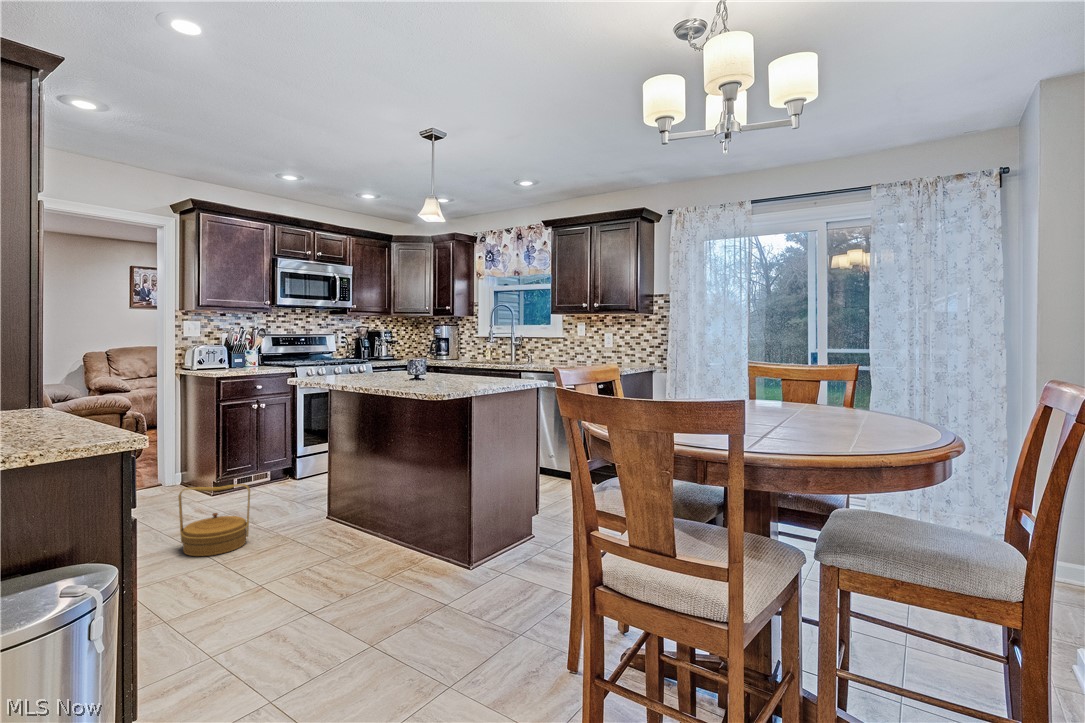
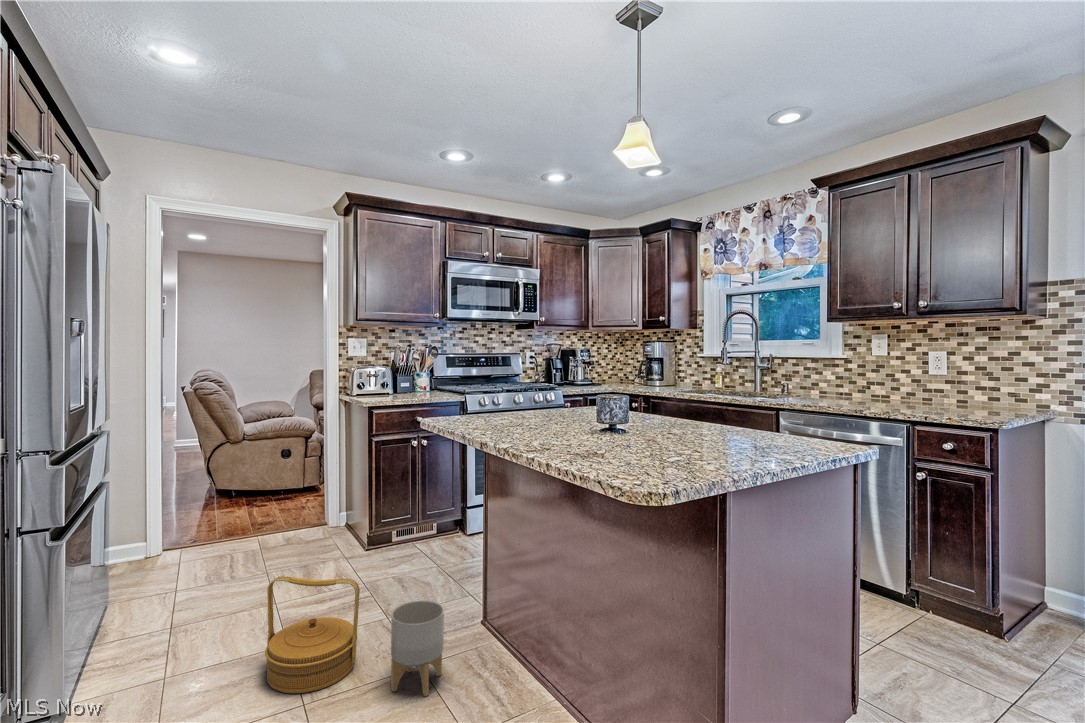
planter: none [278,492,313,546] -> present [391,600,444,696]

